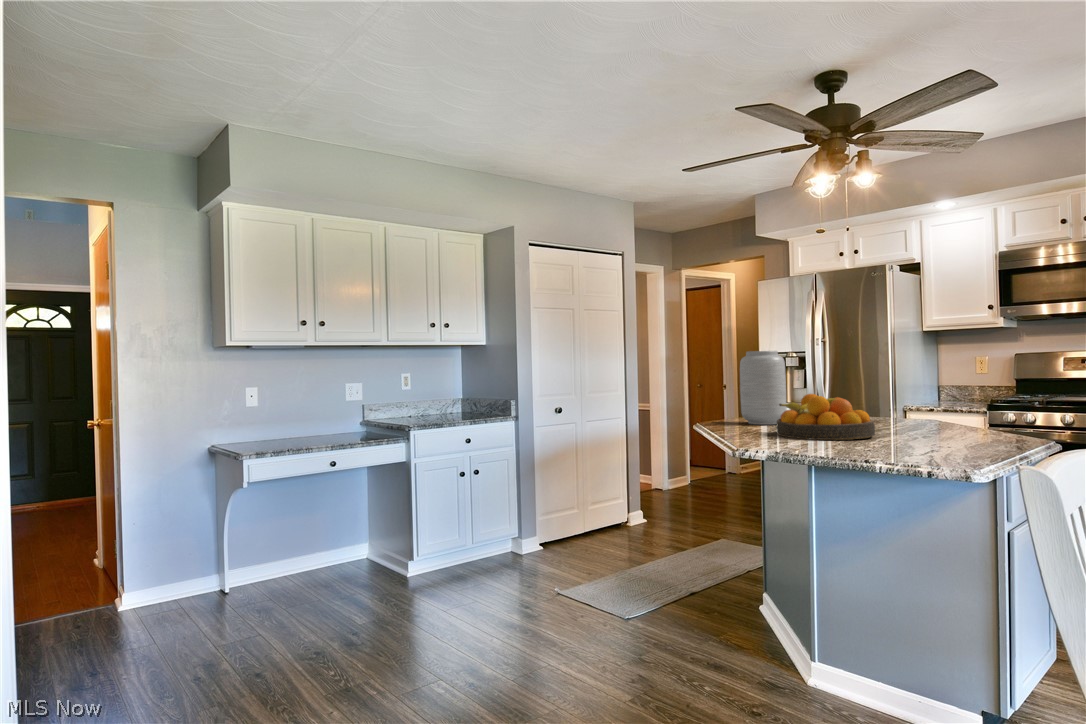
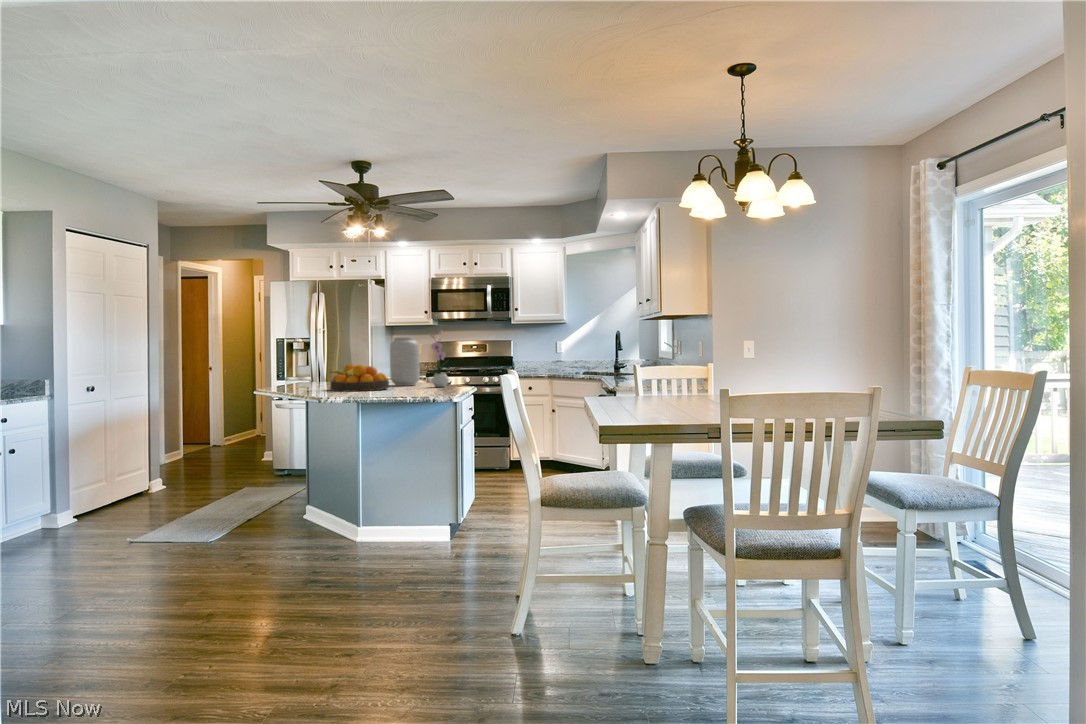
flower arrangement: none [961,343,1004,440] -> present [431,342,449,387]
vase: present [740,351,786,425] -> present [390,337,420,386]

